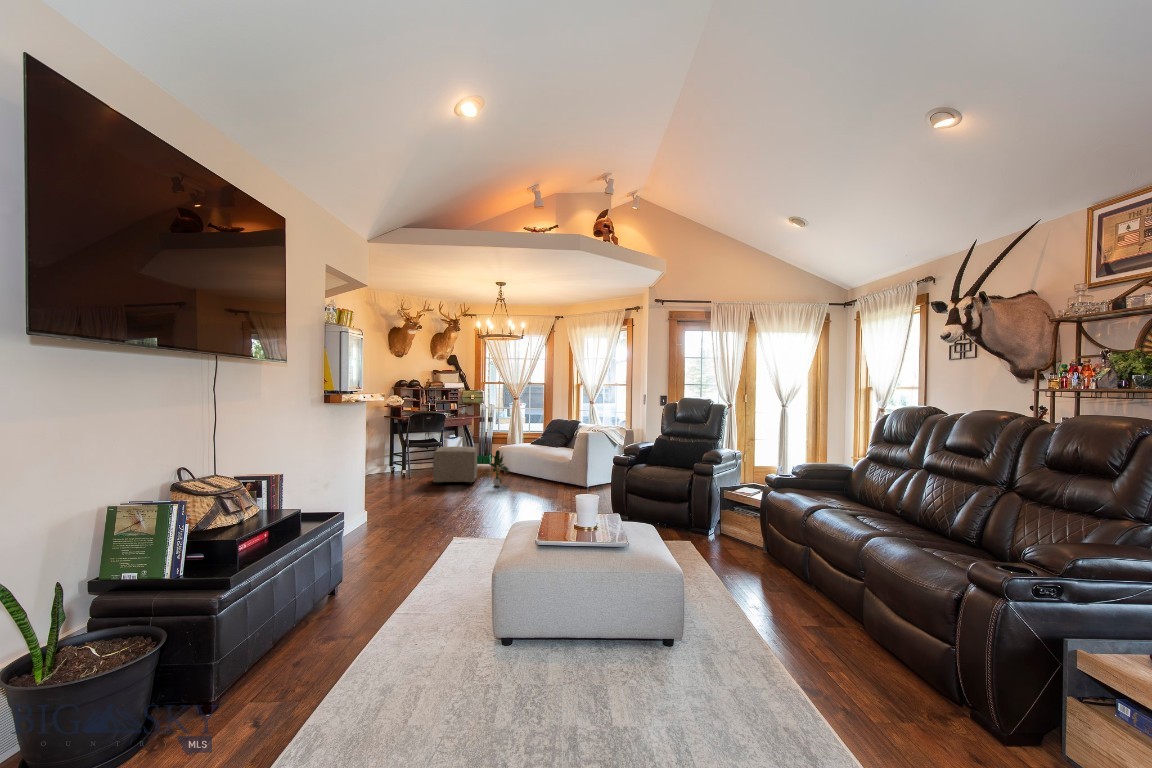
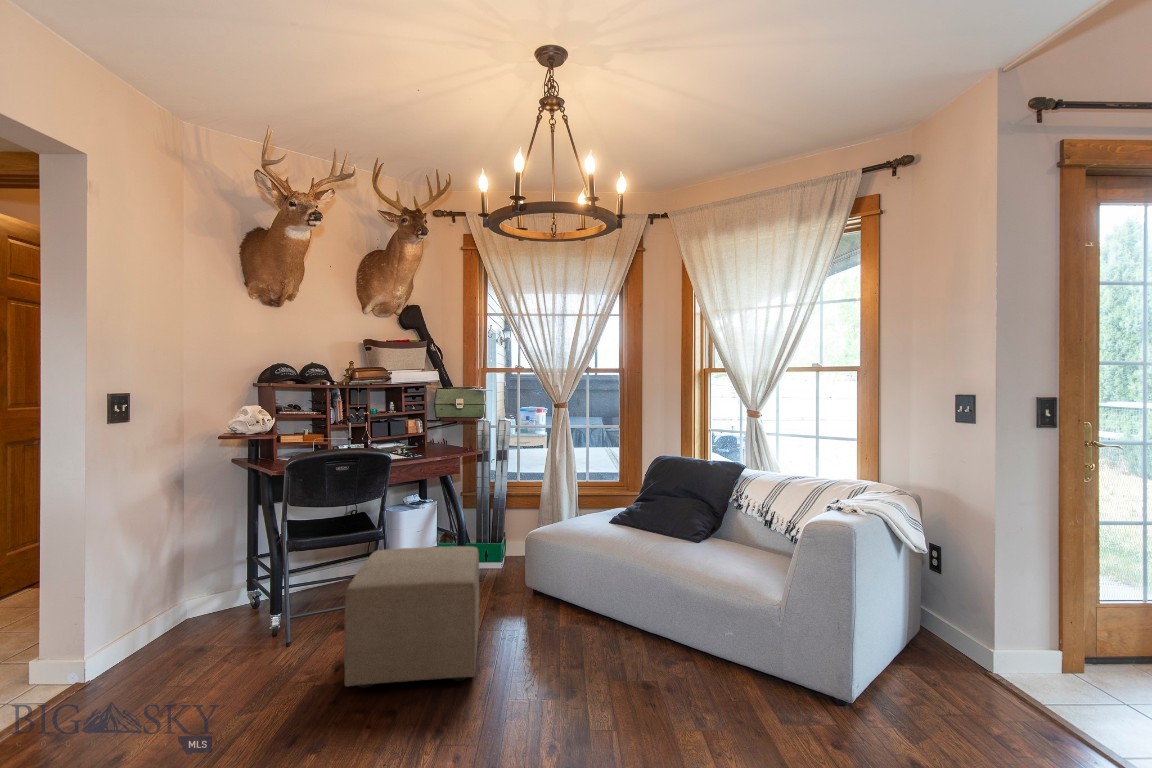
potted plant: present [489,450,509,486] -> none [523,575,592,693]

